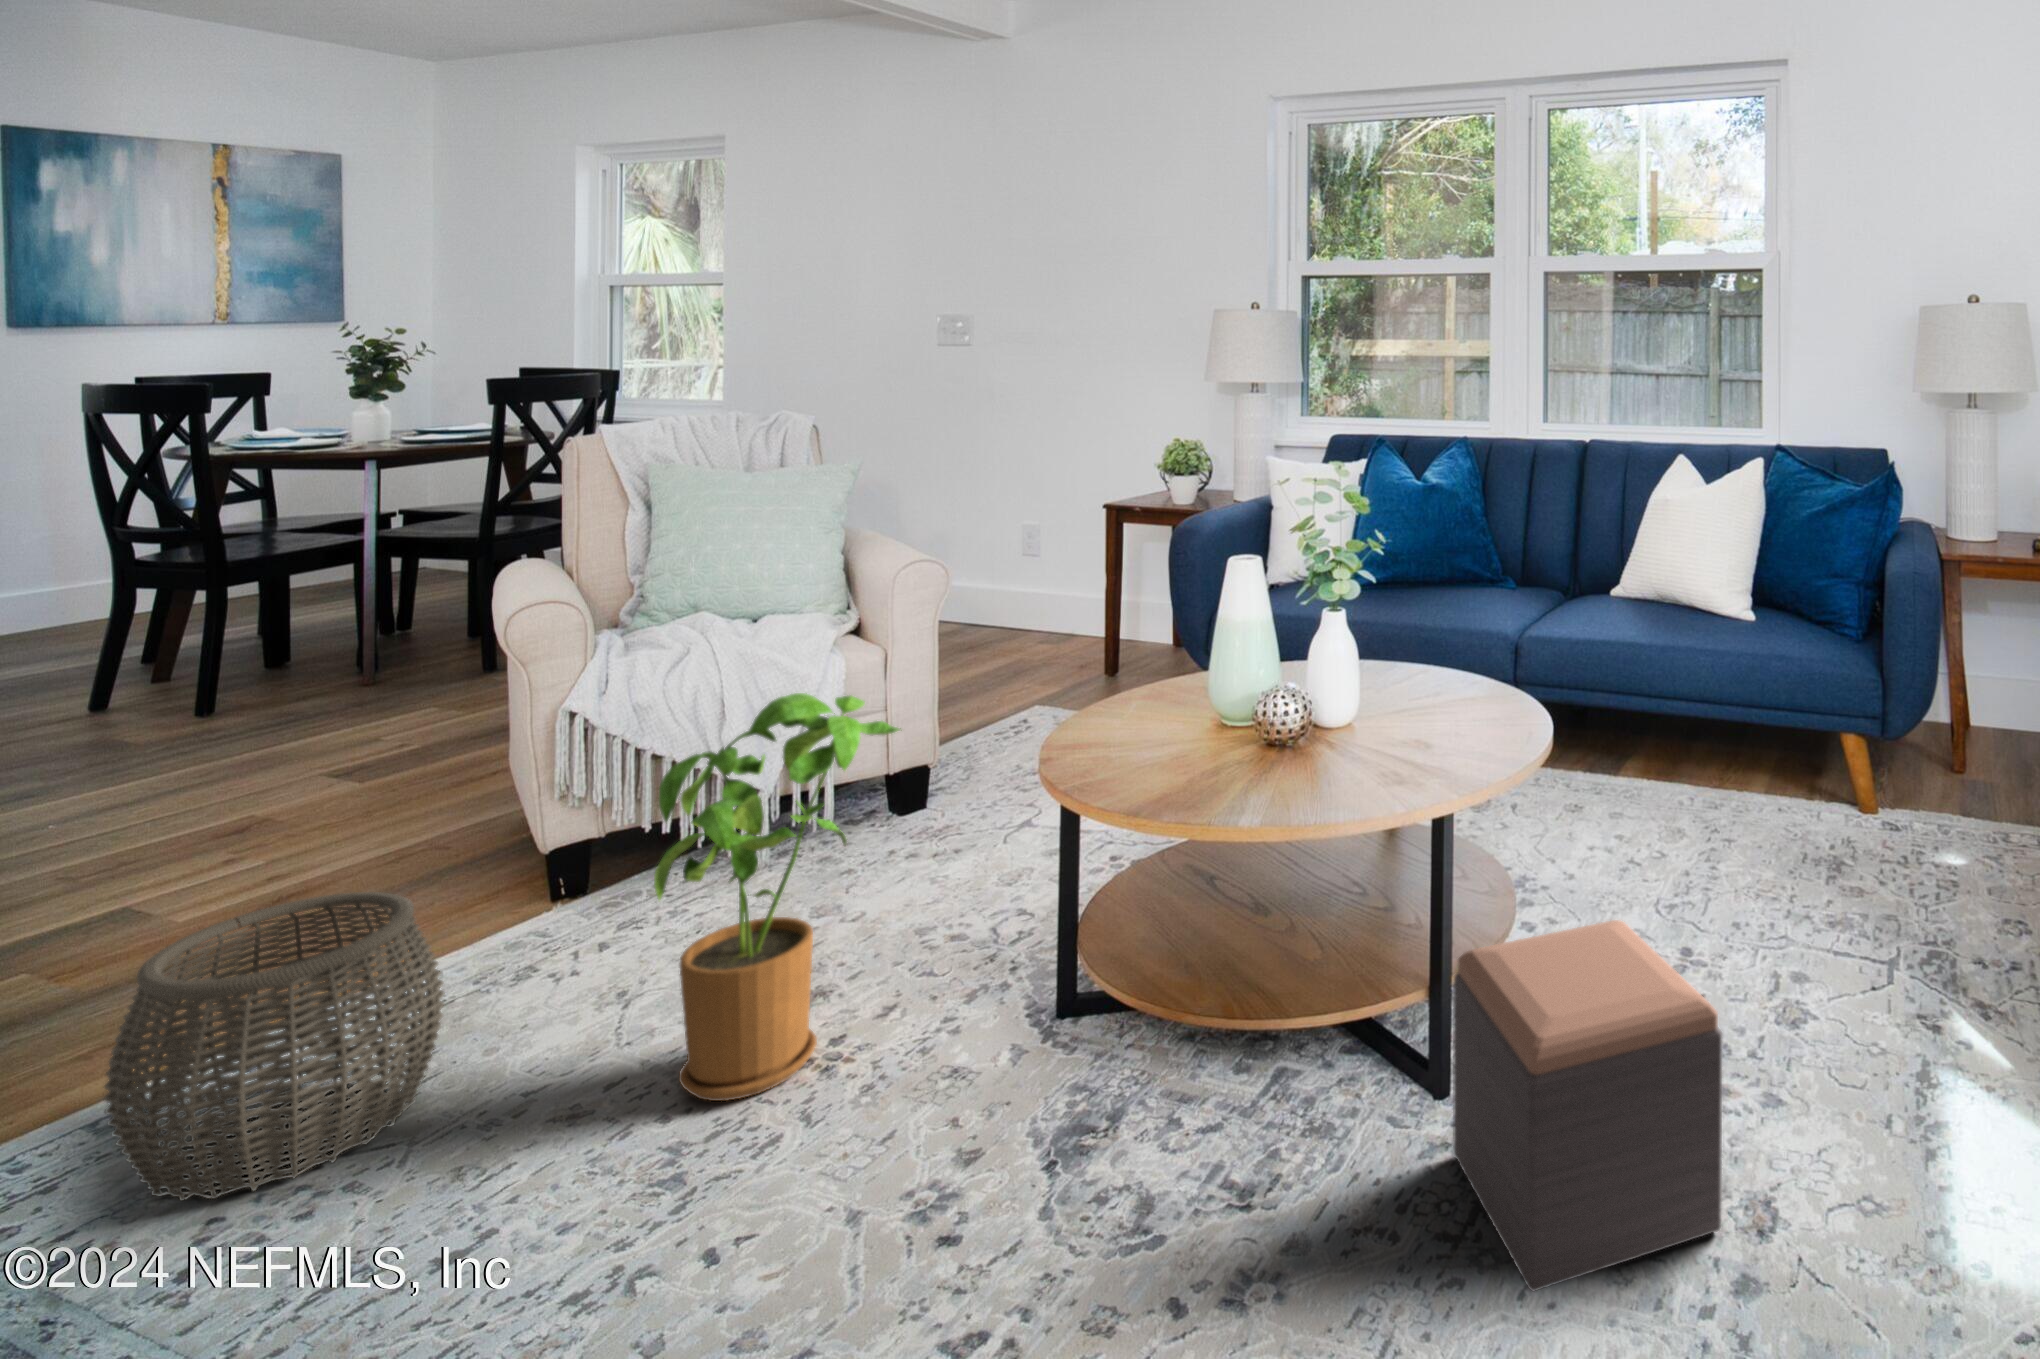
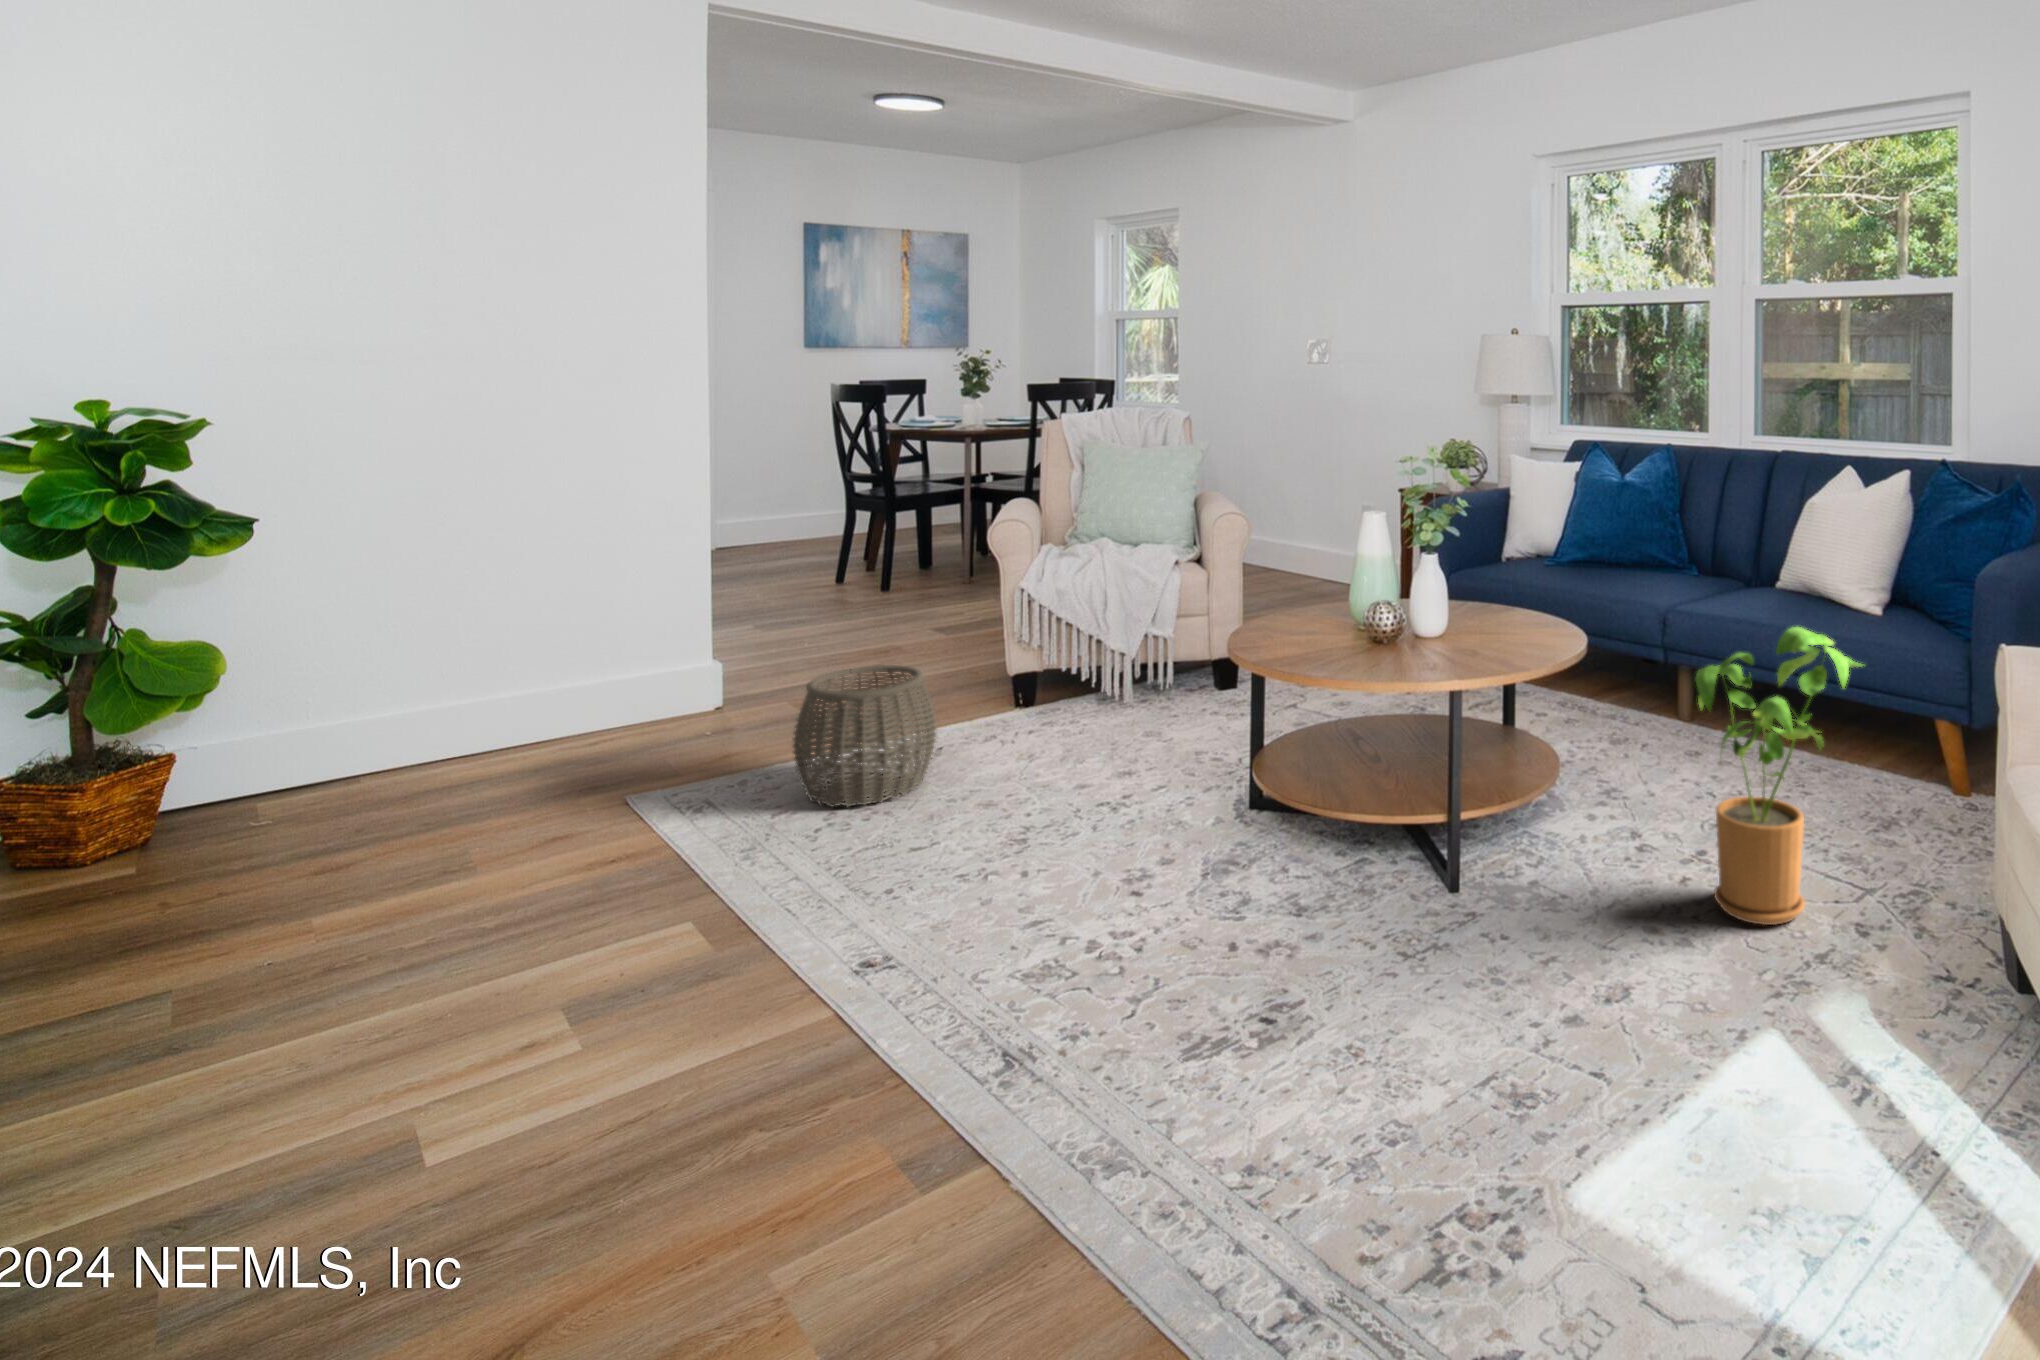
house plant: present [654,693,901,1101] -> present [1695,627,1861,925]
footstool: present [1453,920,1723,1291] -> none [1434,777,1585,991]

